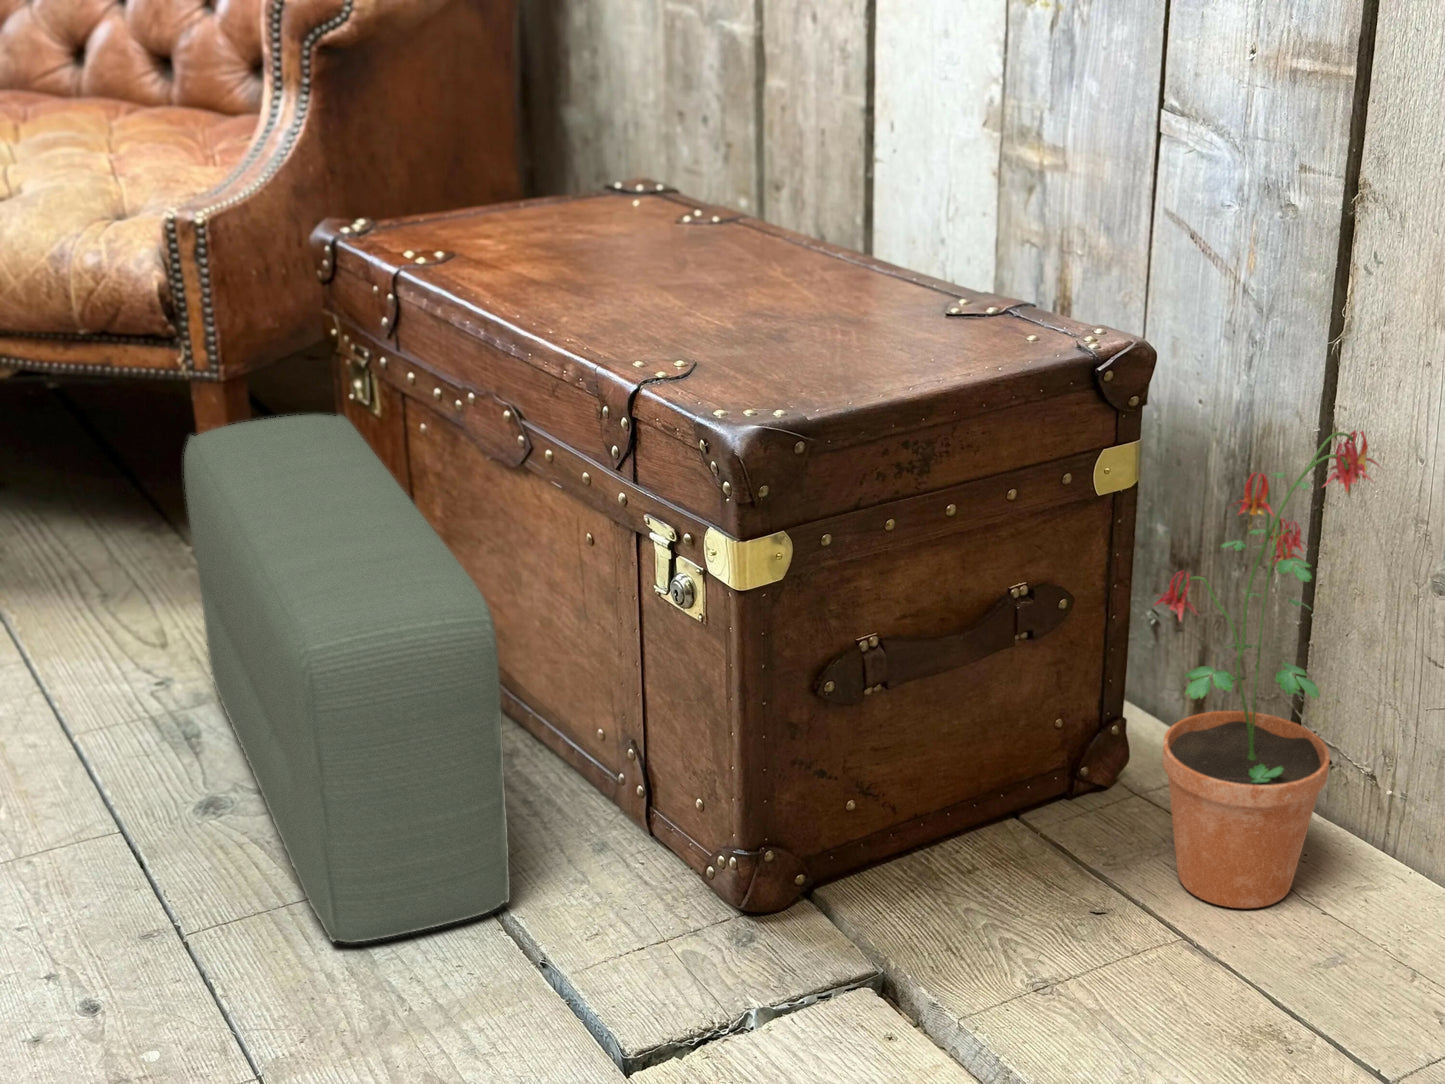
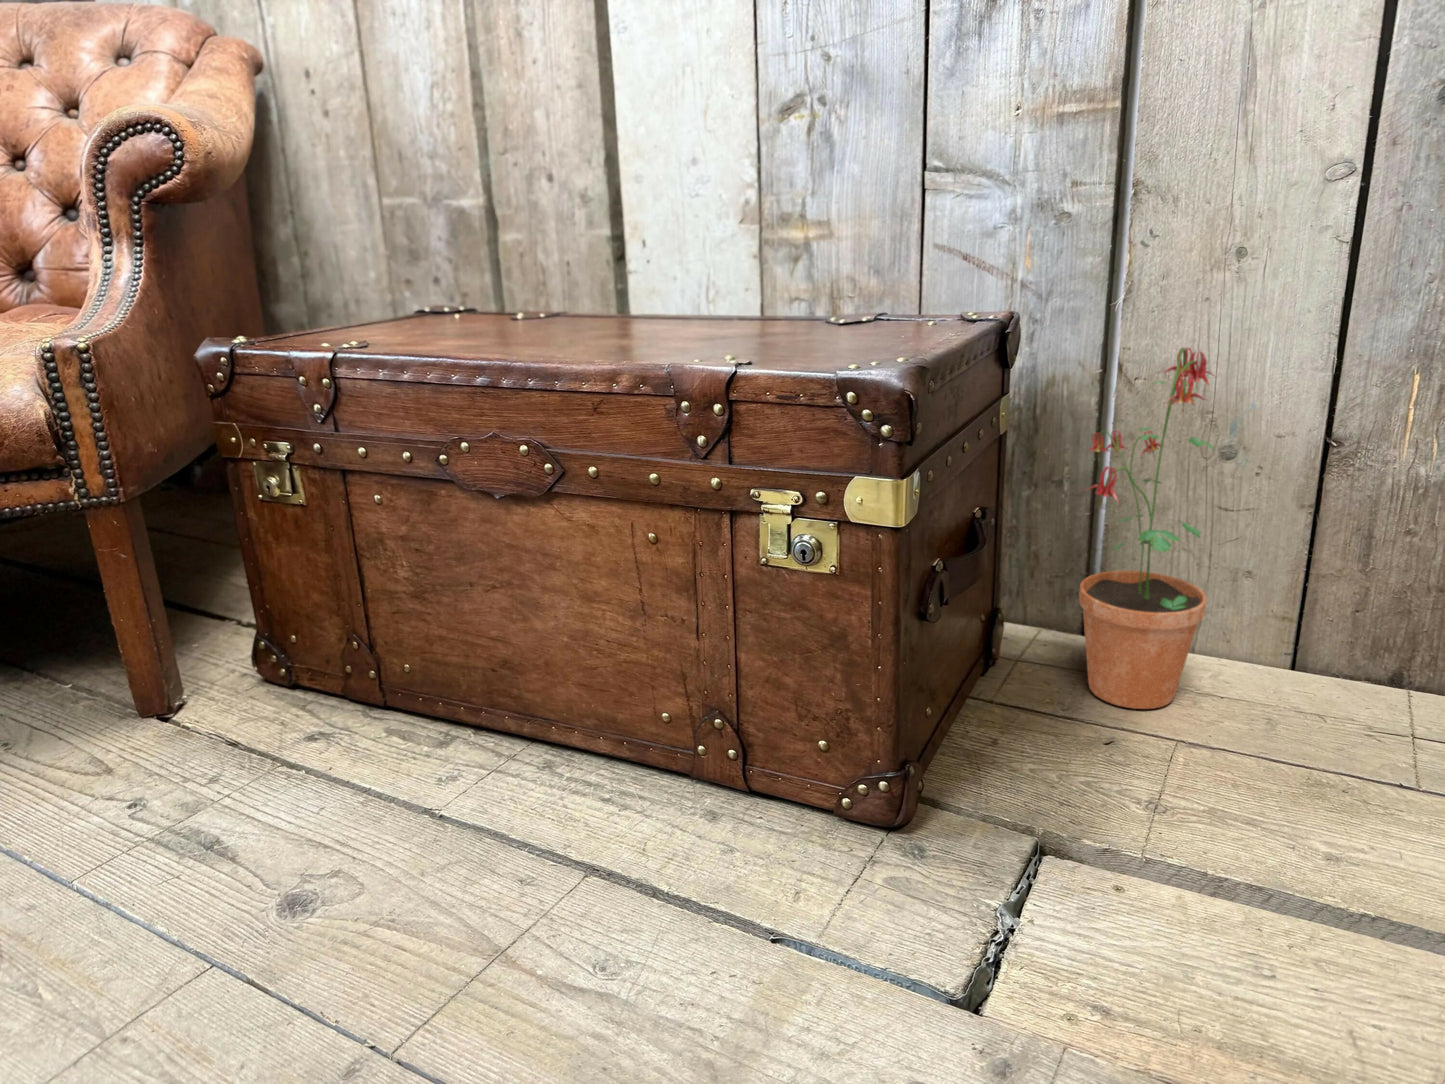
pouf: present [184,414,510,943] -> none [143,501,697,996]

